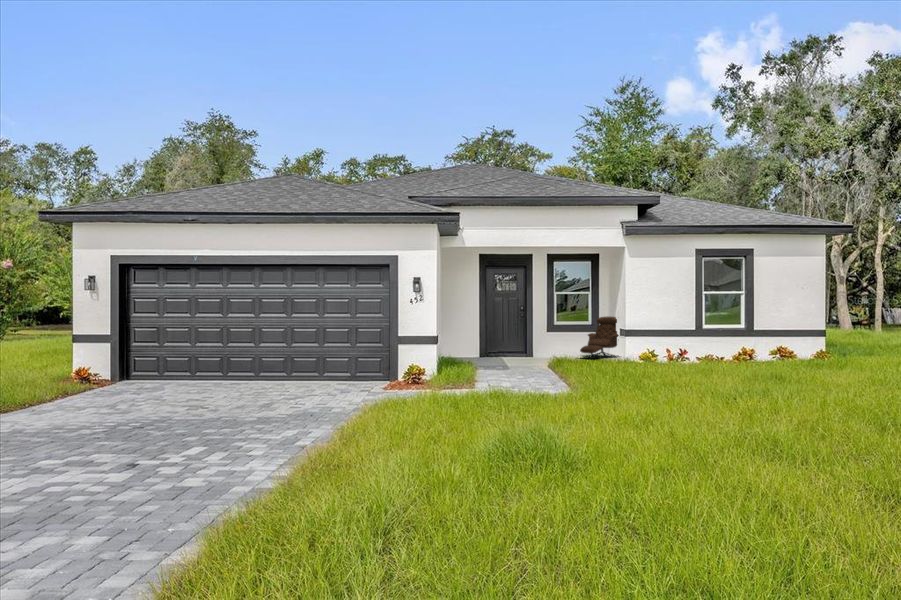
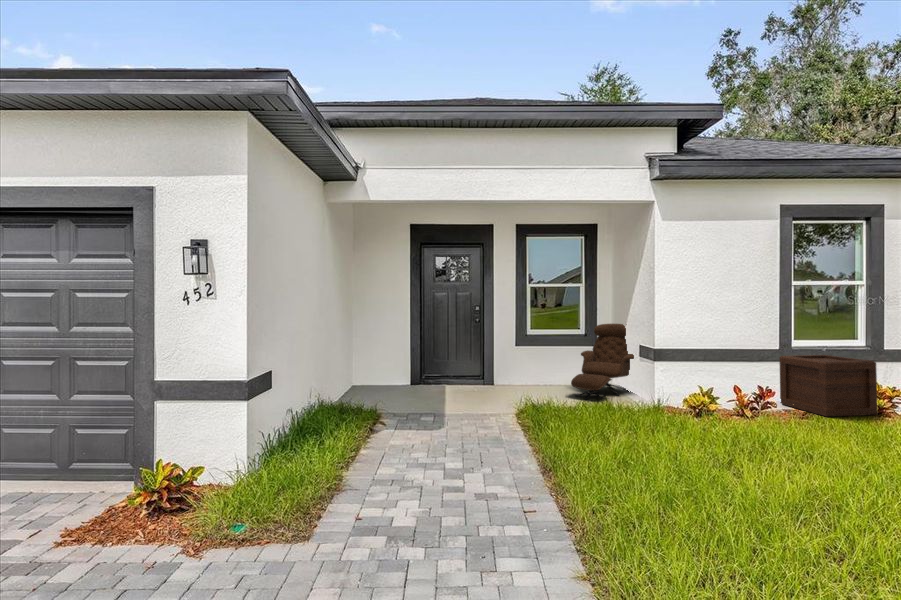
wooden crate: none [692,332,733,362] -> present [779,355,877,417]

